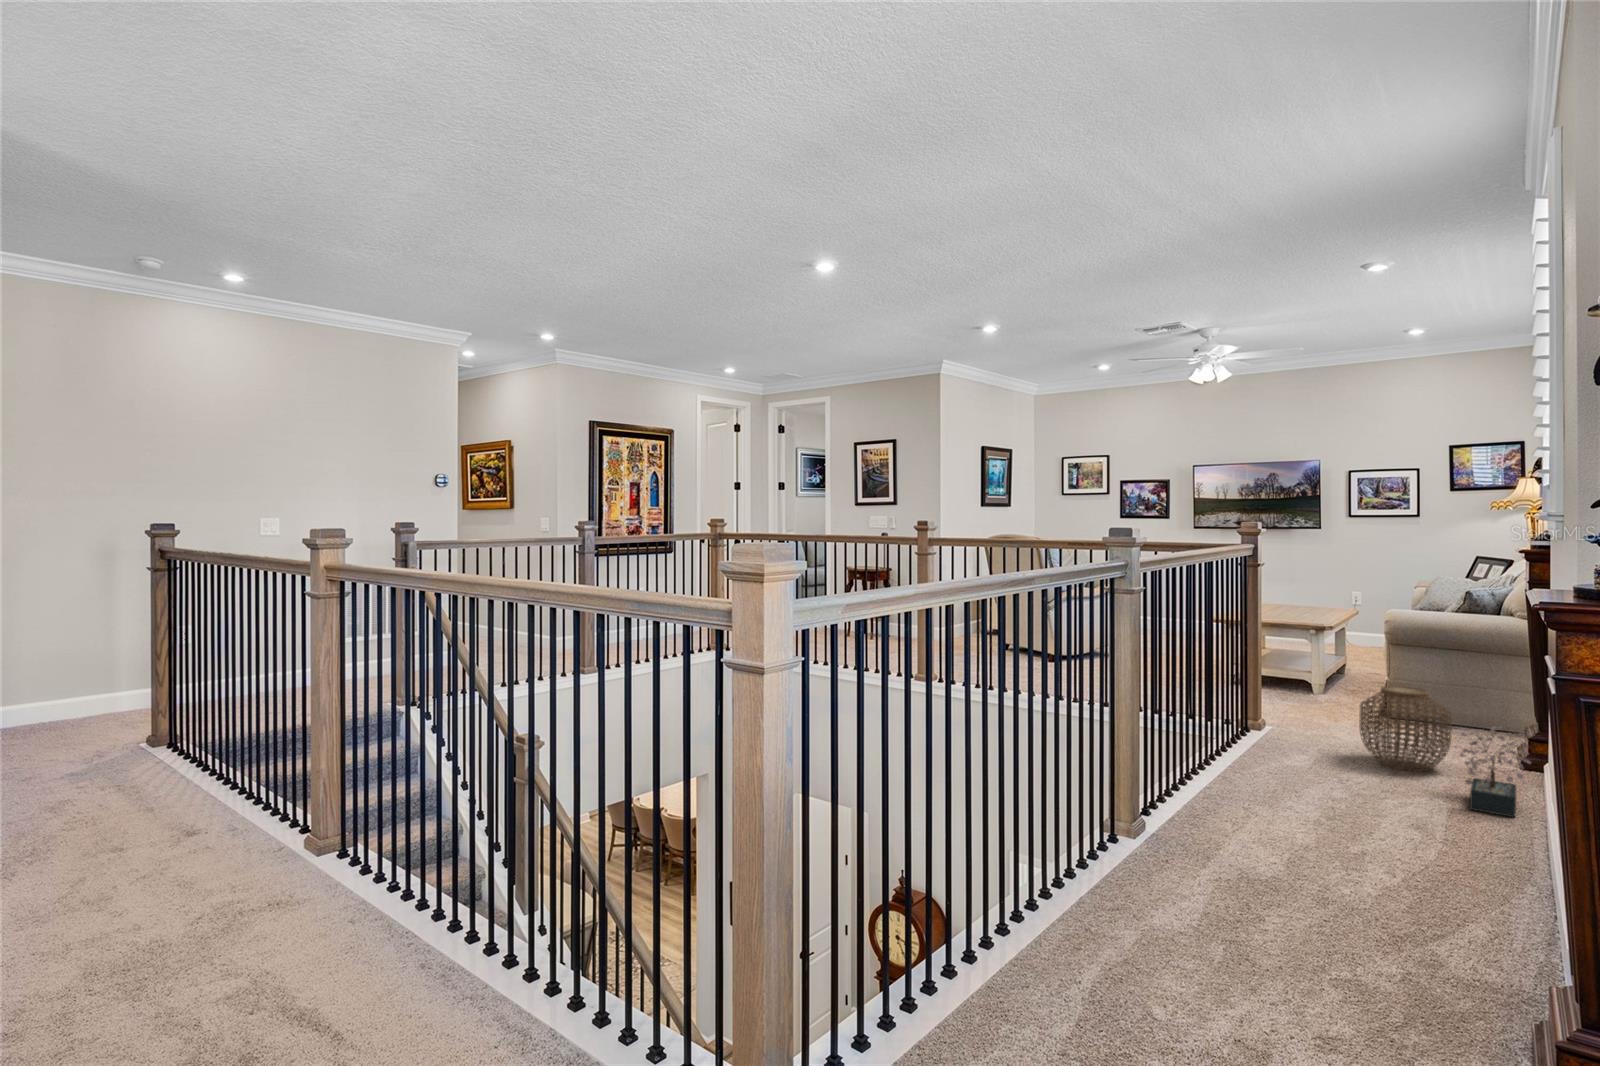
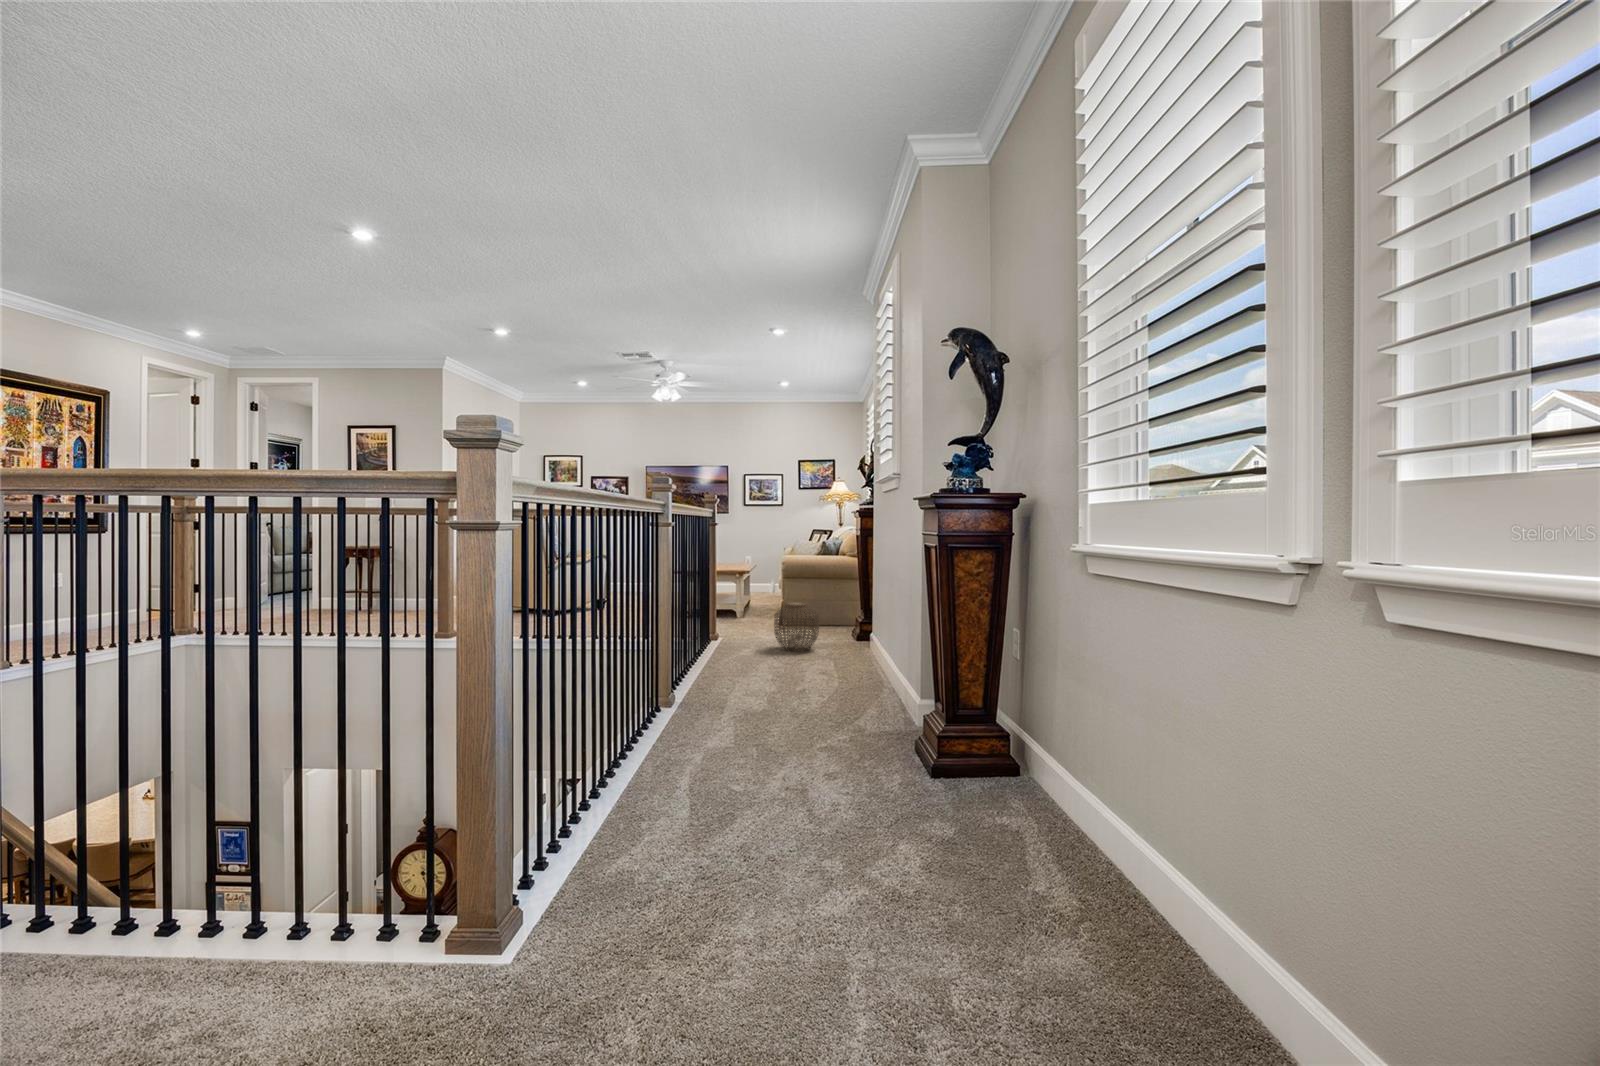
decorative plant: present [1454,727,1530,817] -> none [823,617,858,665]

